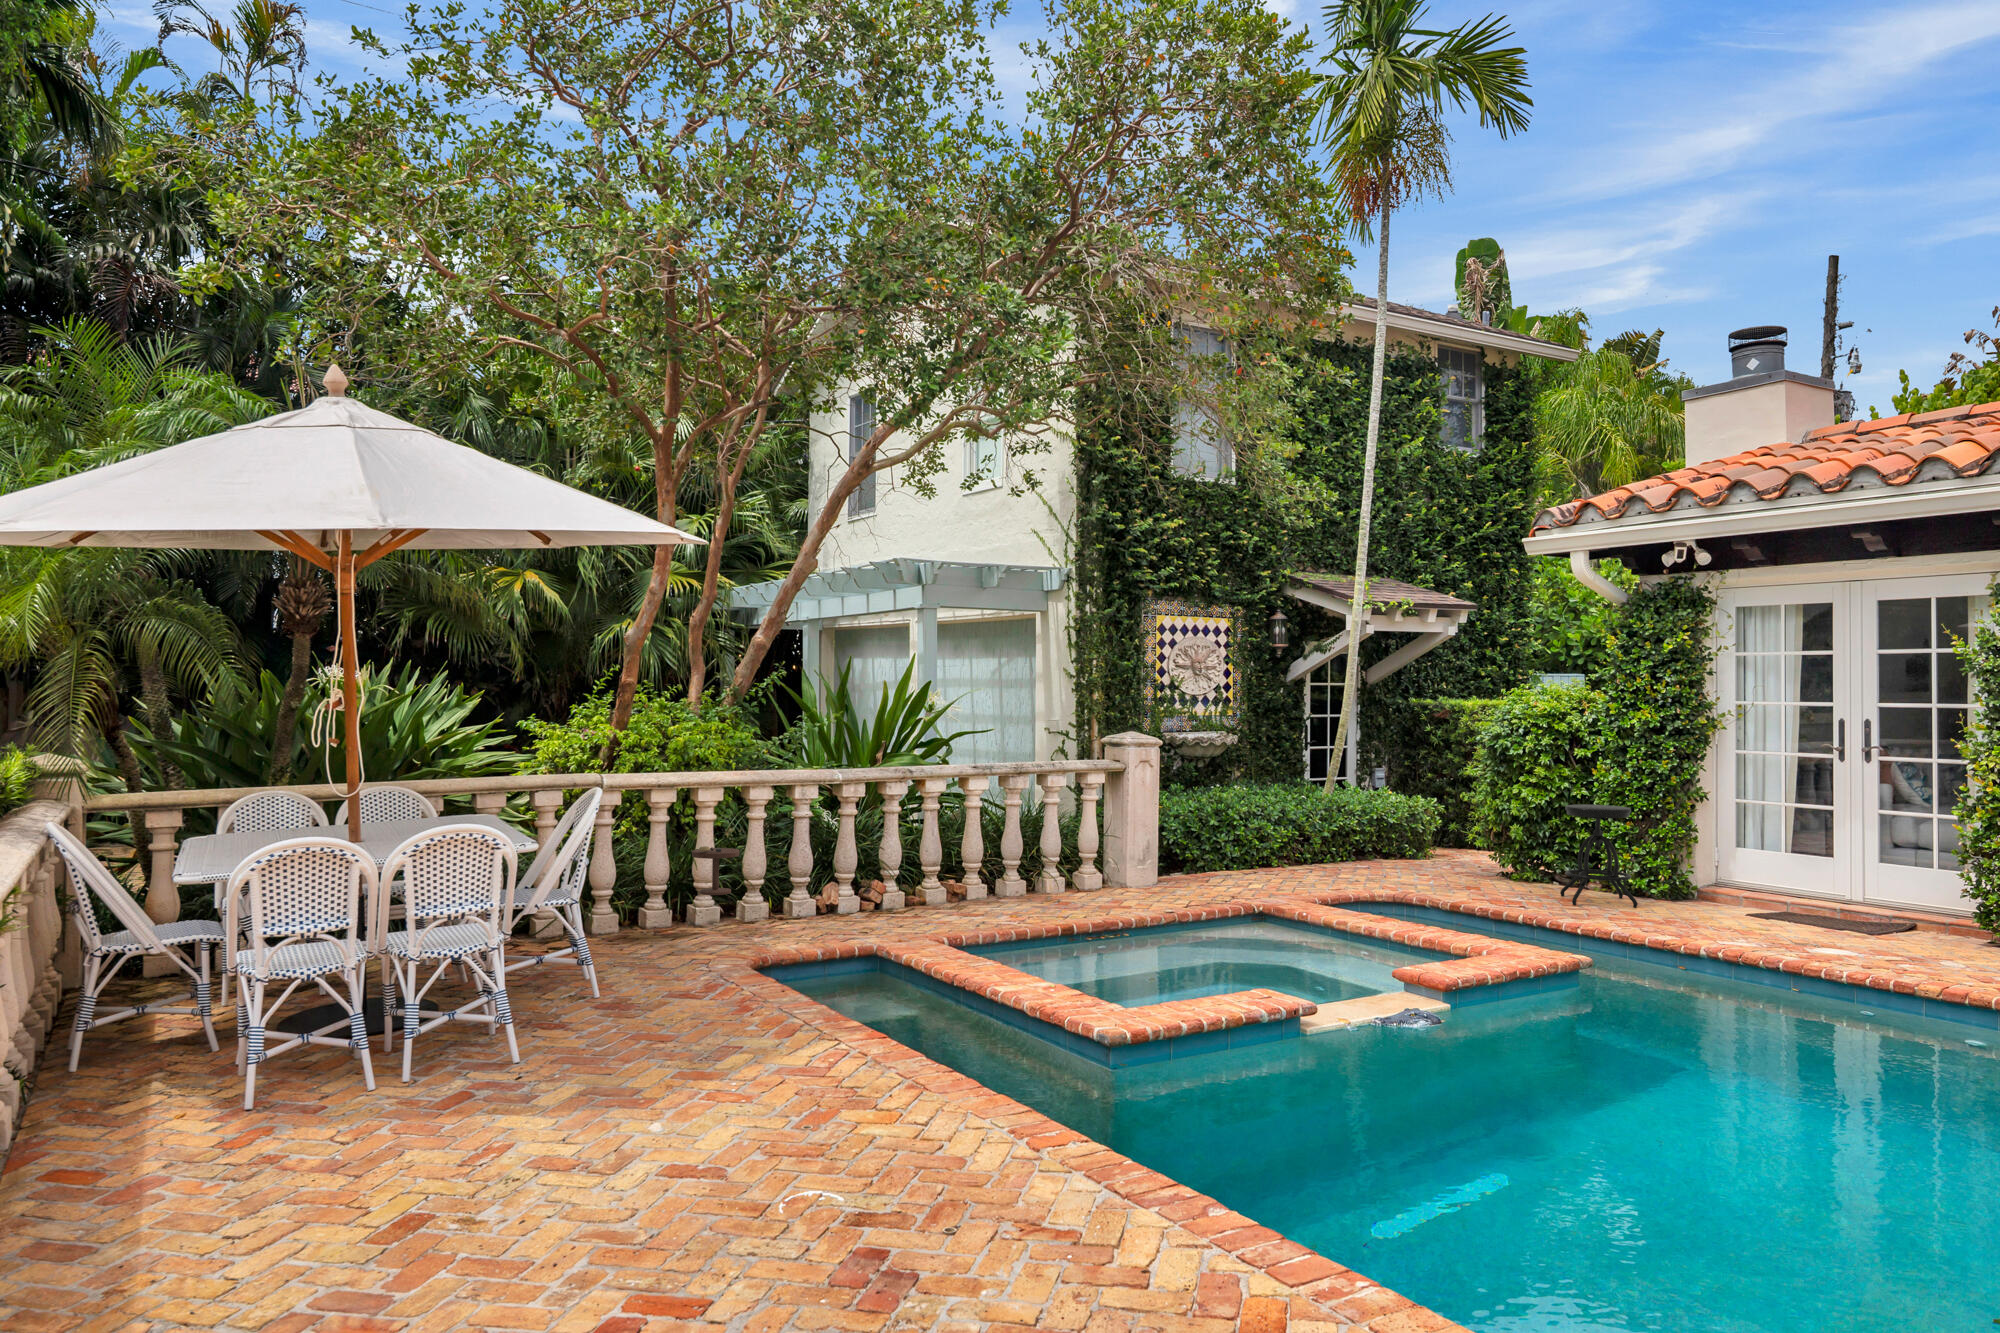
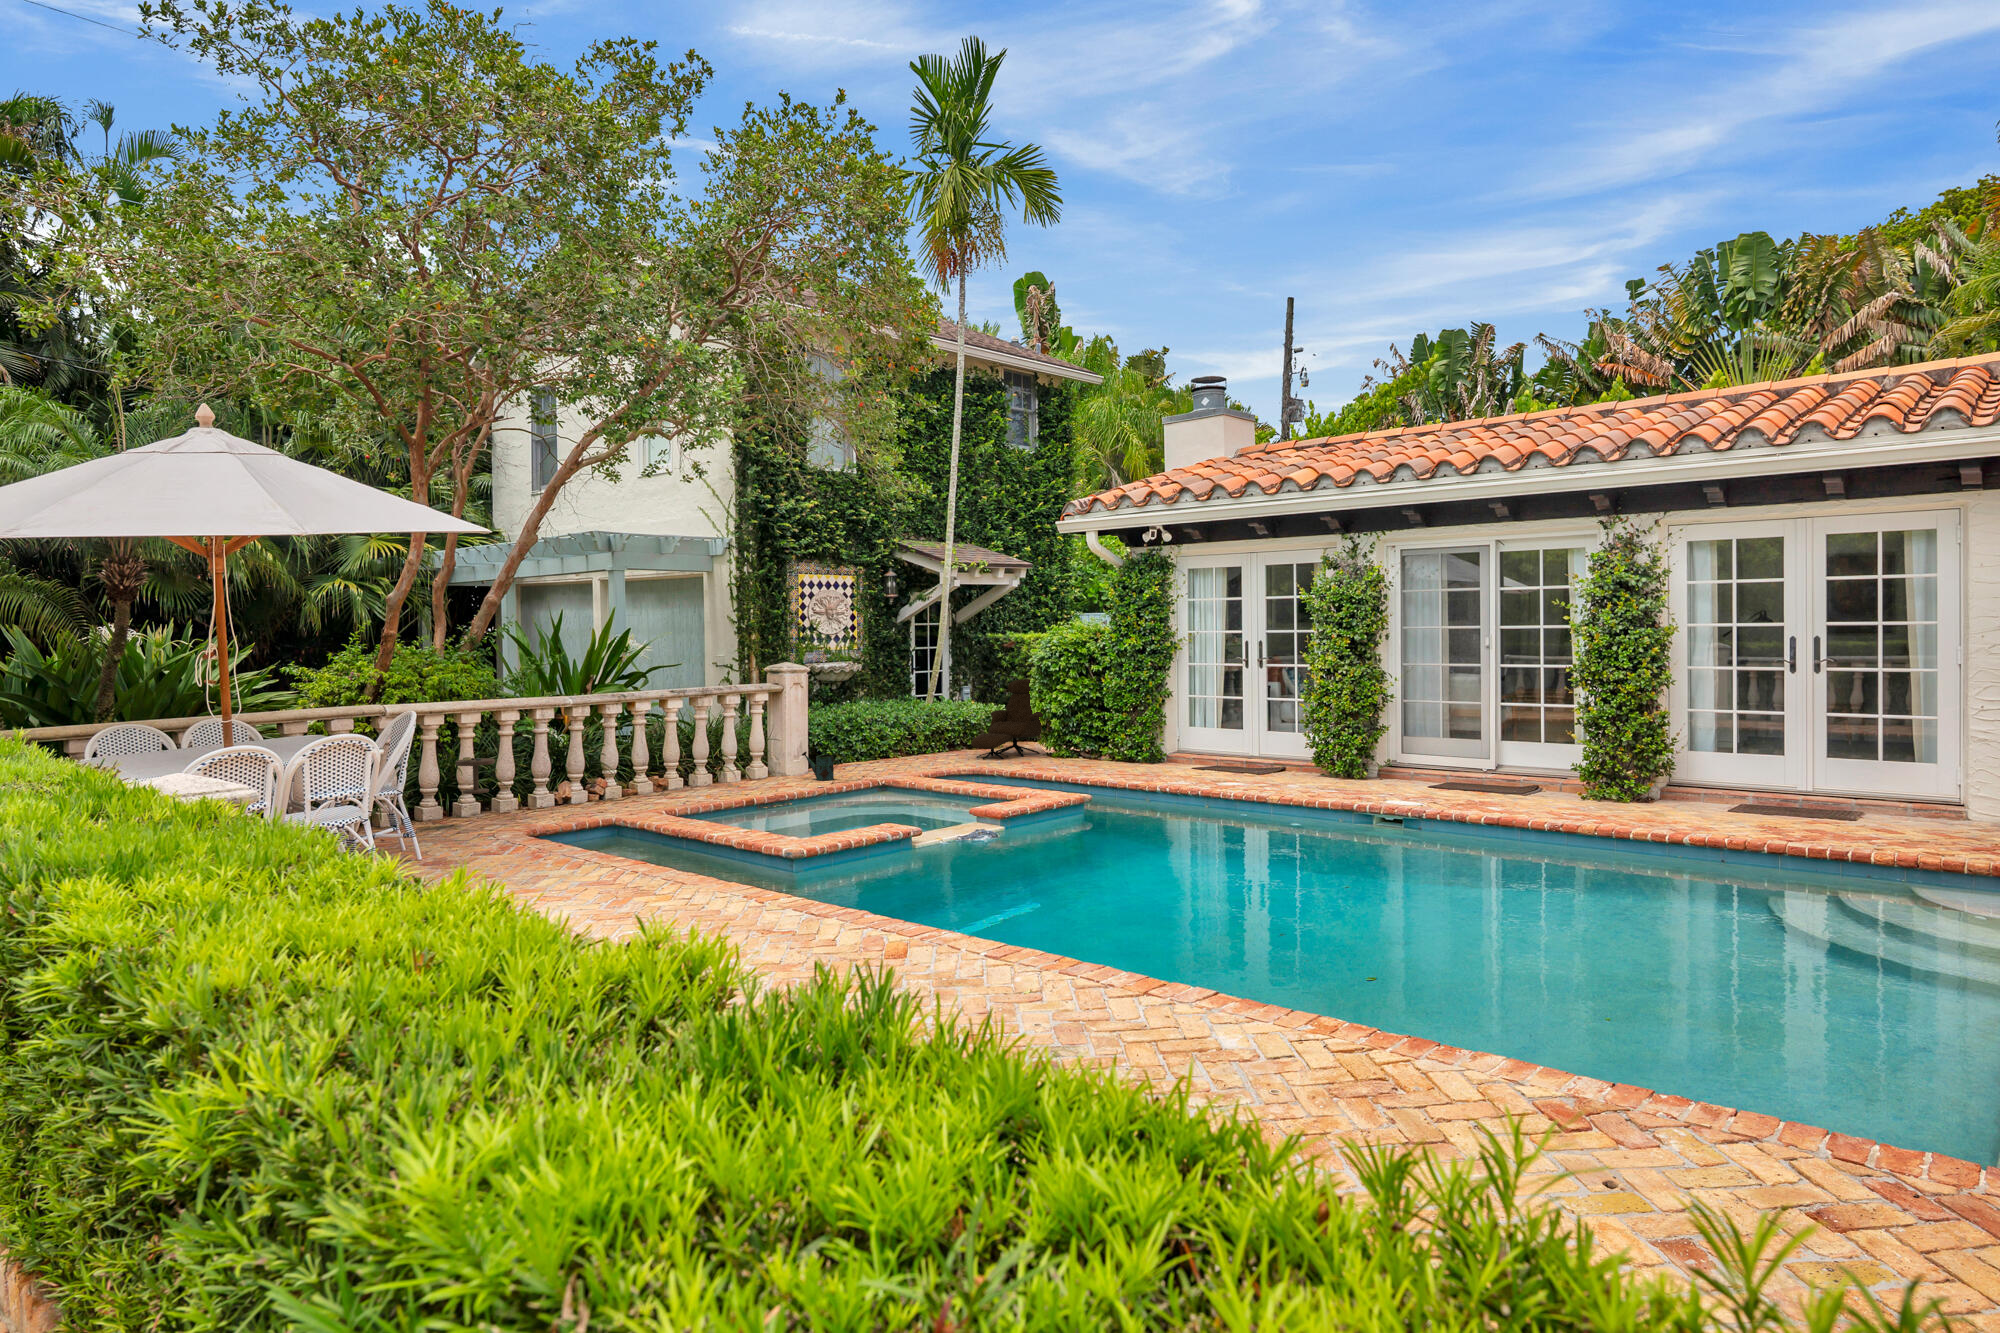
lounge chair: none [1388,764,1504,879] -> present [971,679,1043,759]
stool: present [1560,805,1637,908] -> none [1082,702,1128,769]
watering can: none [1146,856,1197,898] -> present [802,752,839,781]

